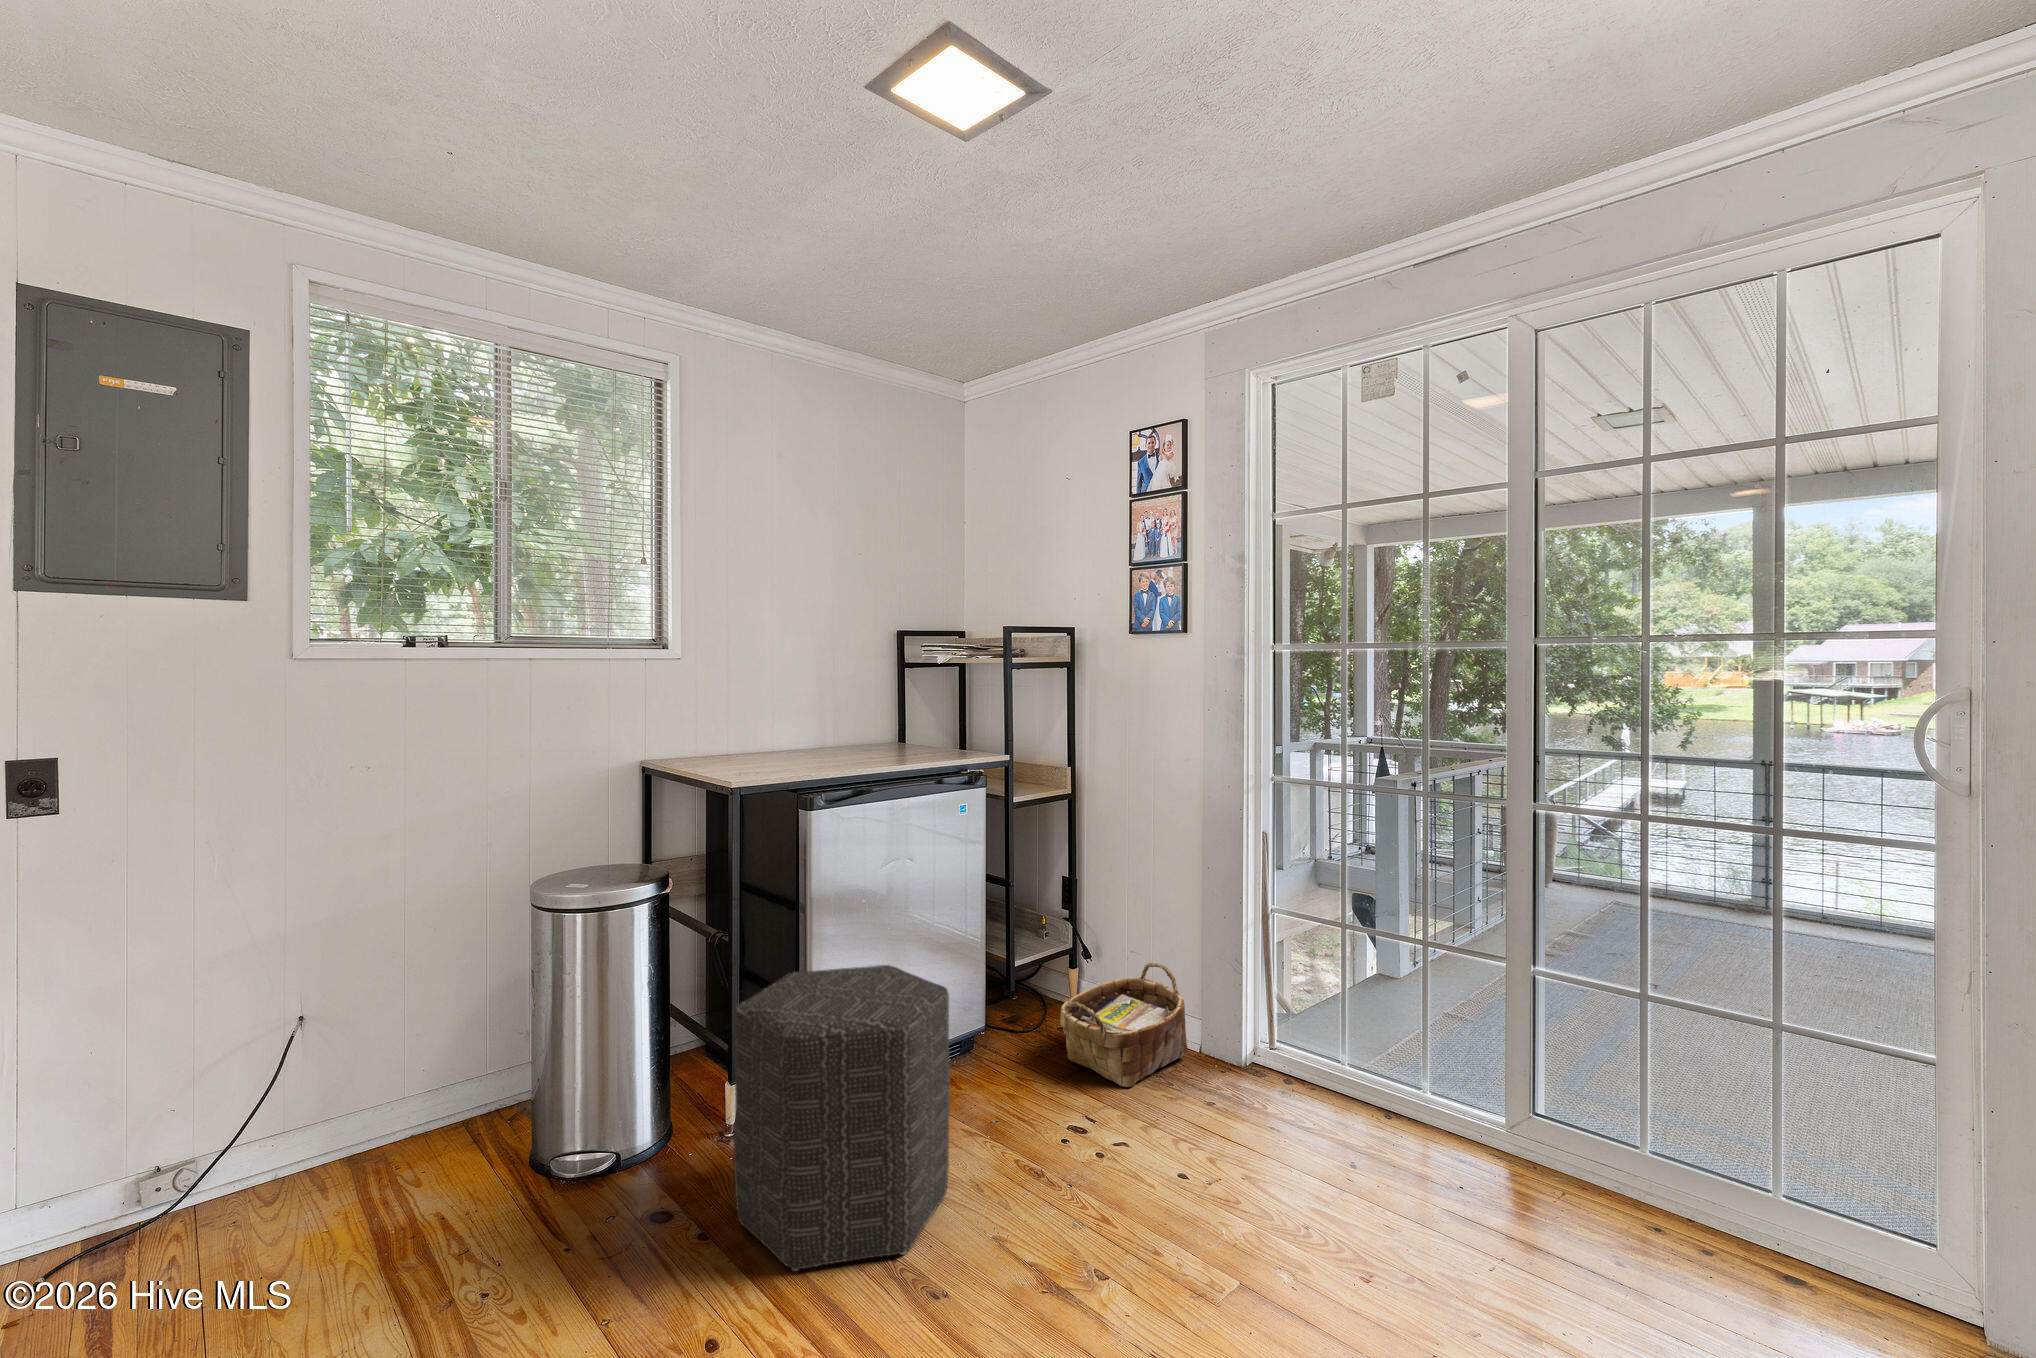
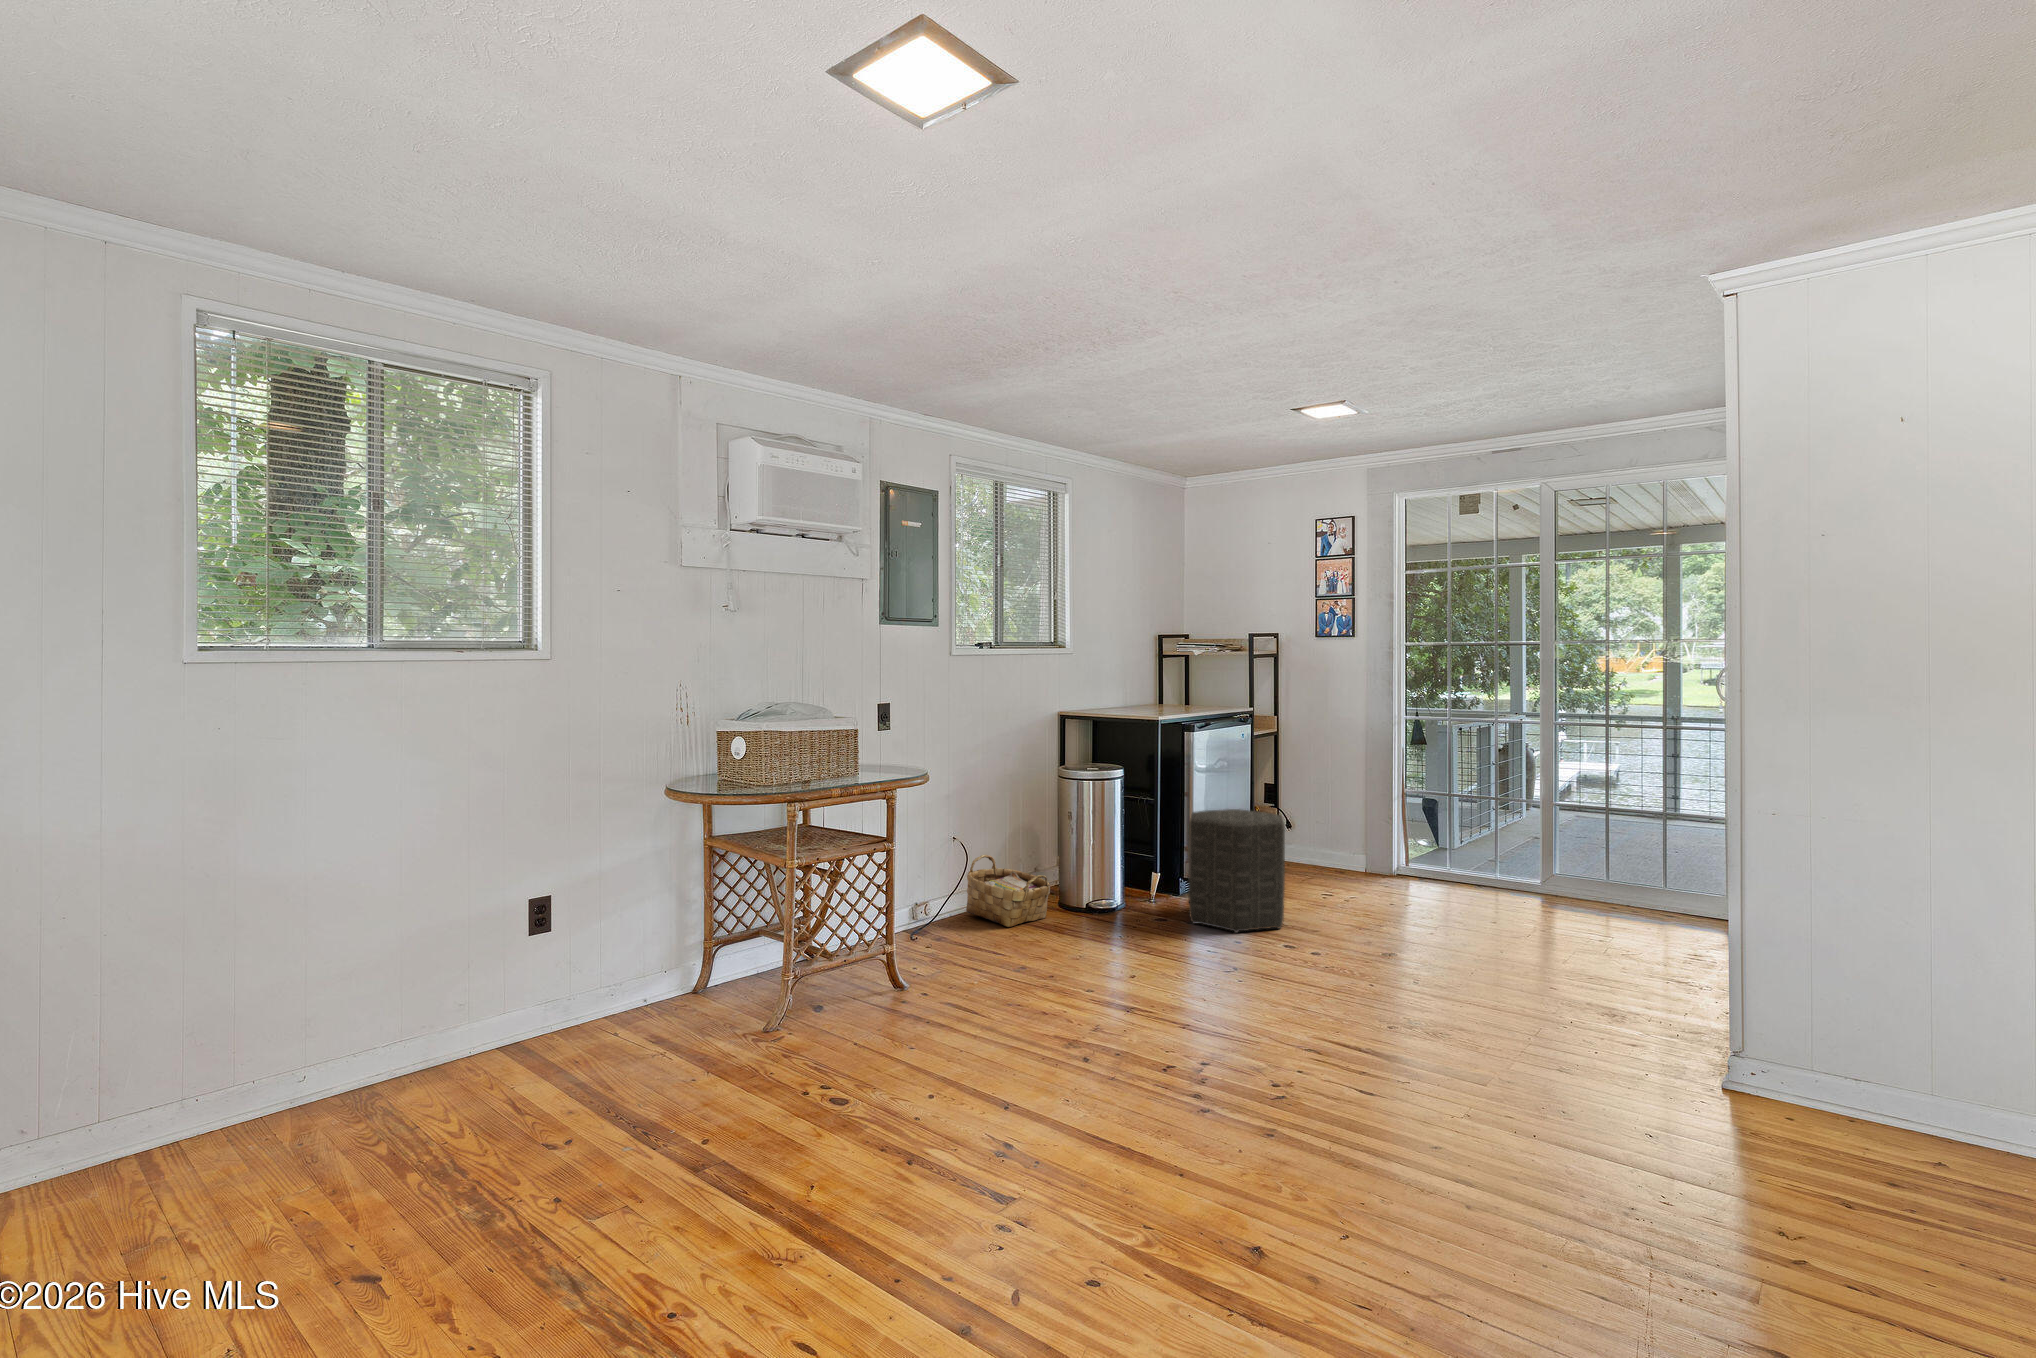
woven basket: present [1061,963,1188,1087] -> present [966,855,1050,927]

